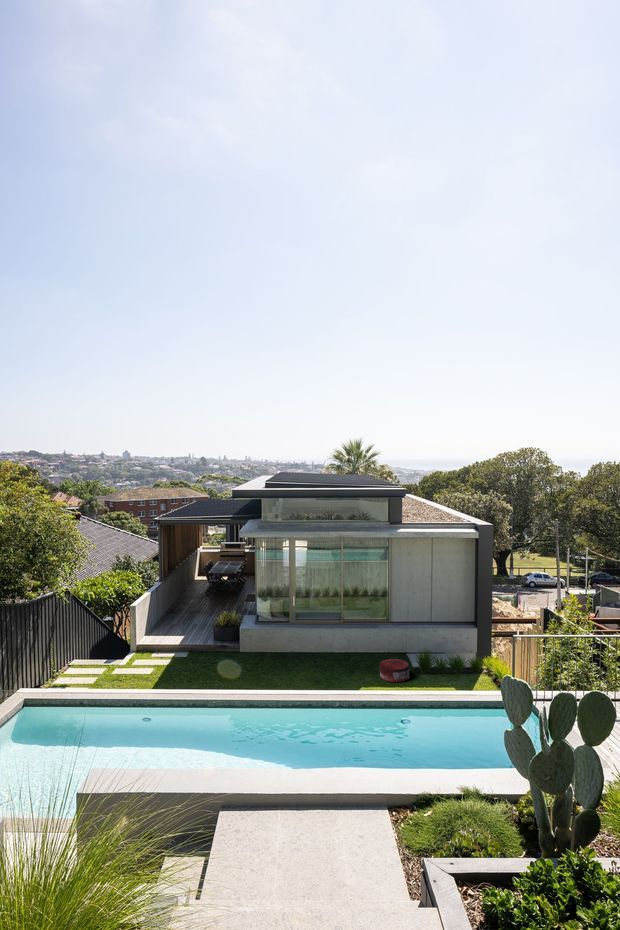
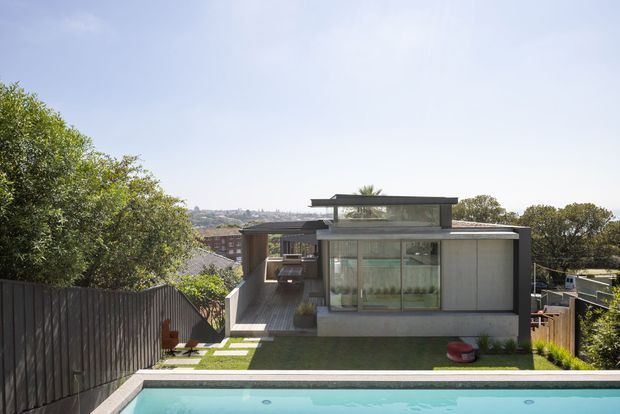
lounge chair: none [49,631,96,676] -> present [161,319,199,357]

